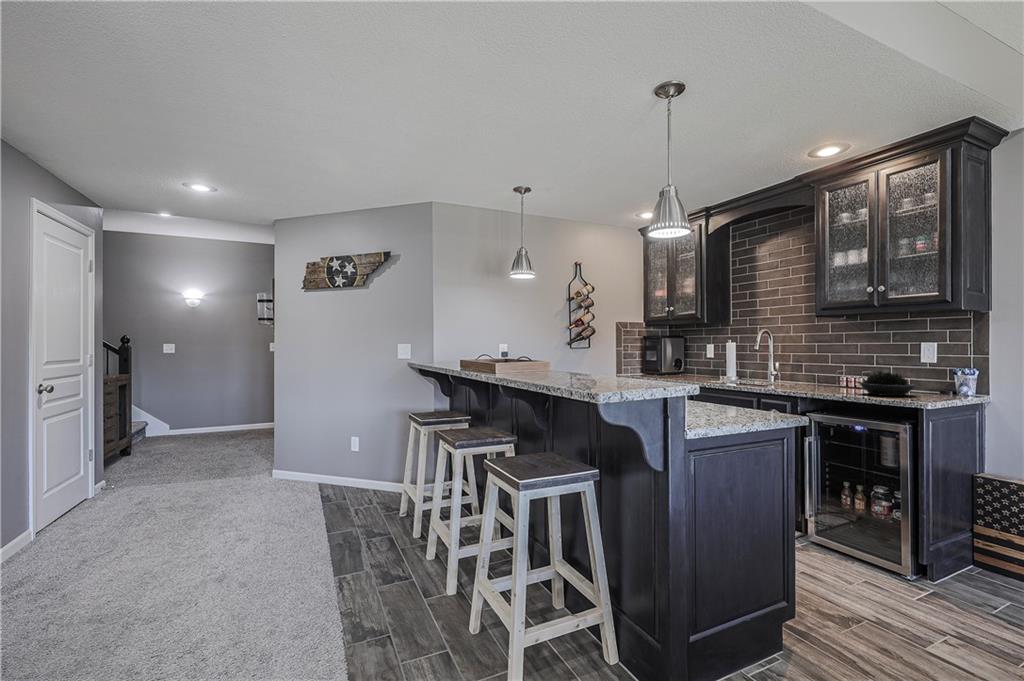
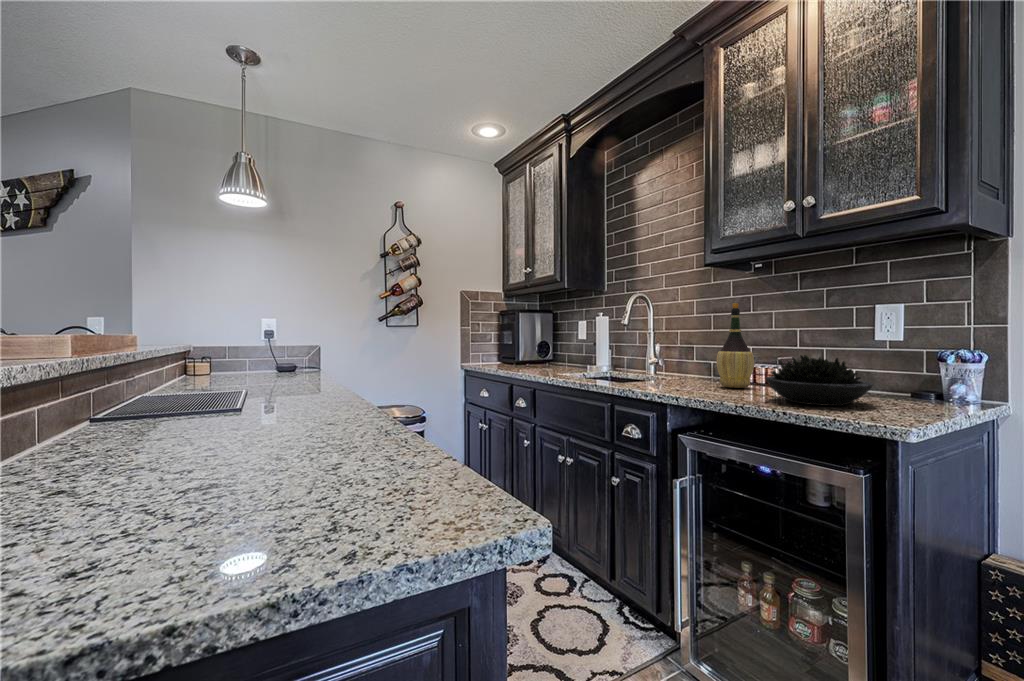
wine bottle: none [827,341,850,389] -> present [716,303,754,388]

